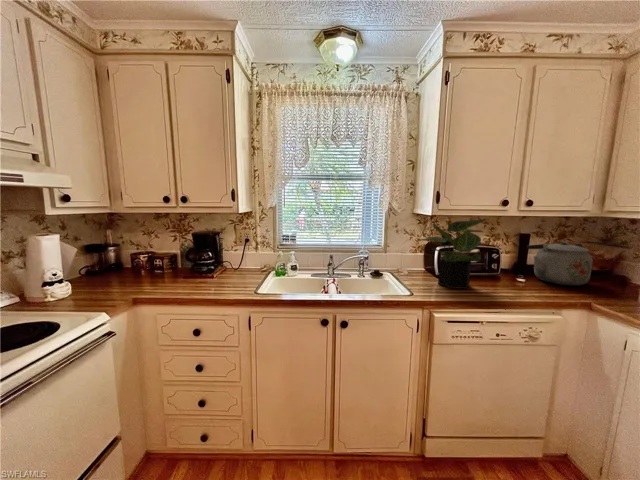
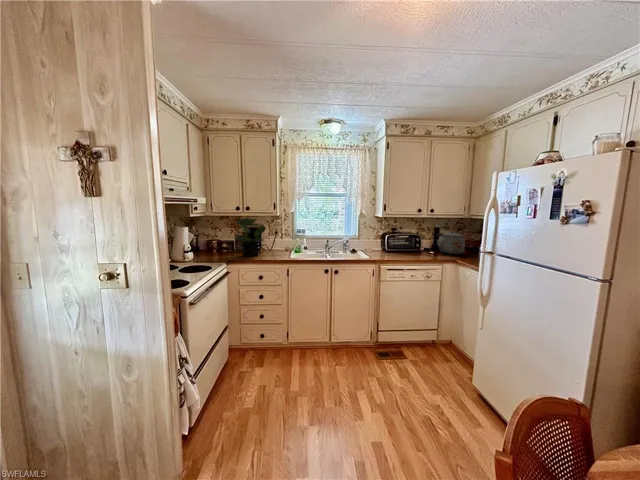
potted plant: present [420,219,485,289] -> present [235,218,266,257]

